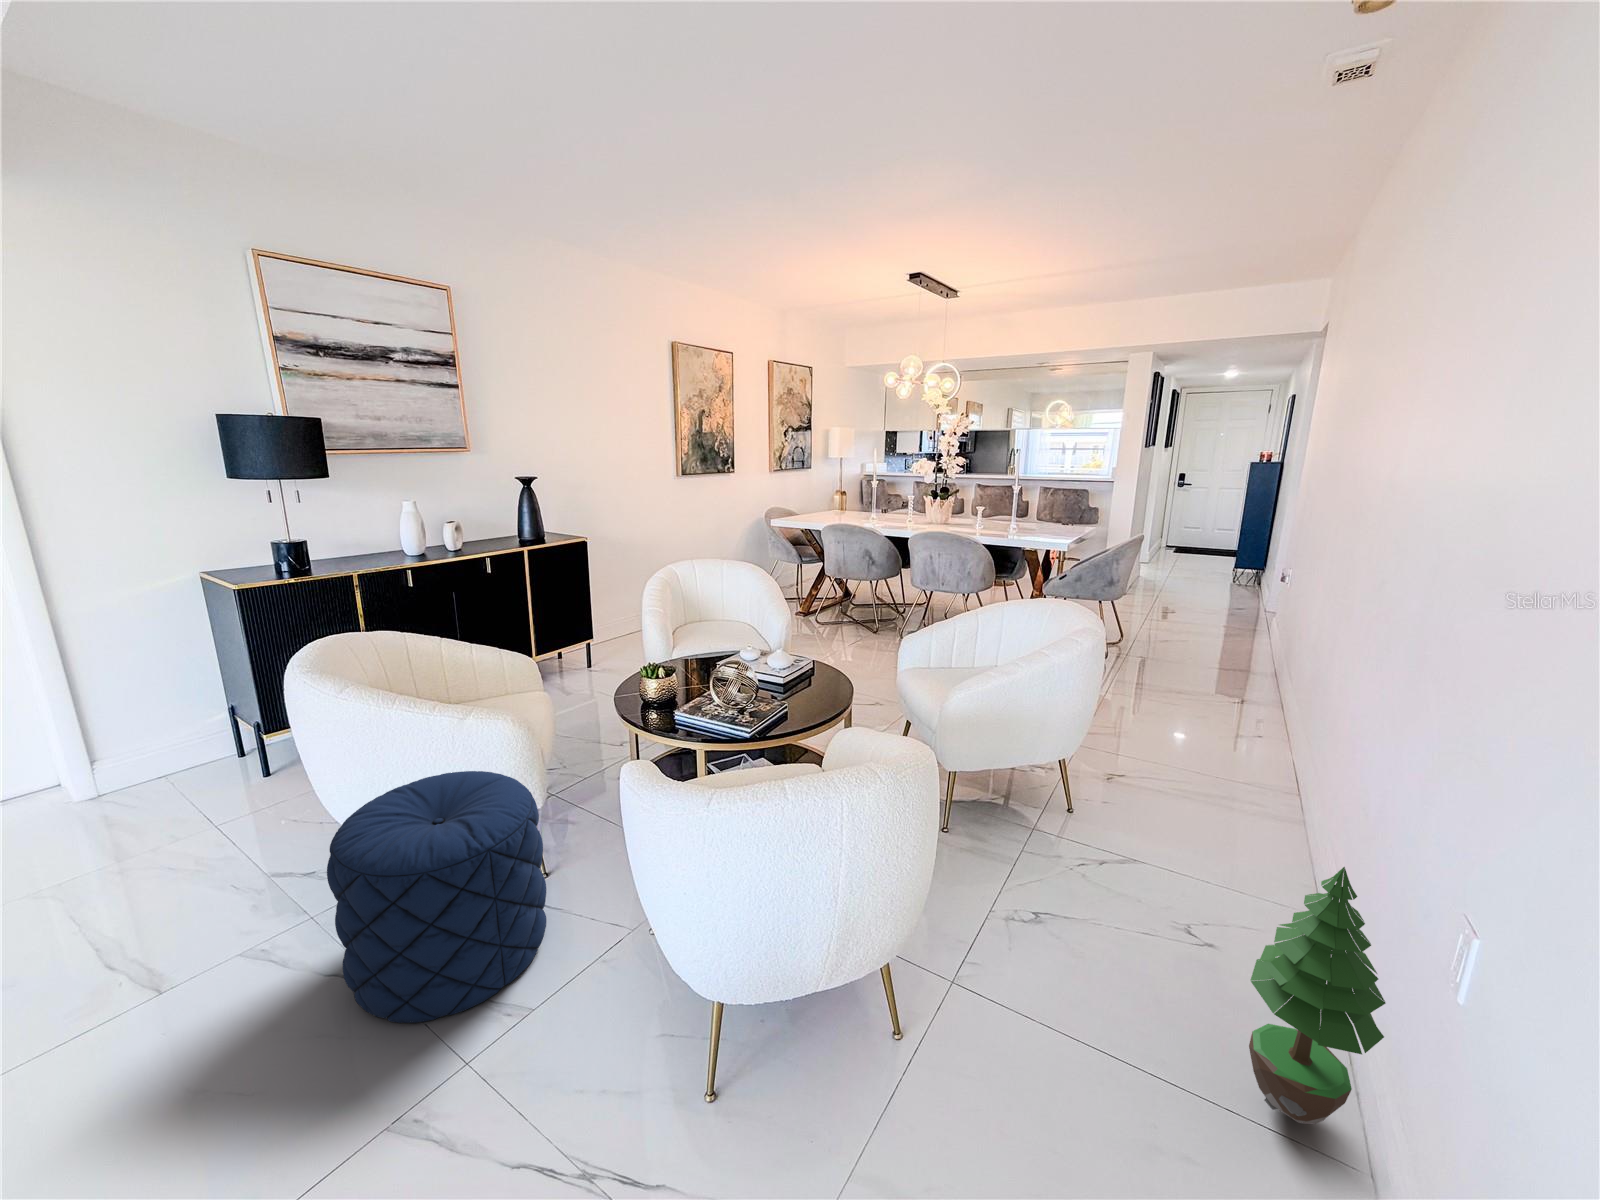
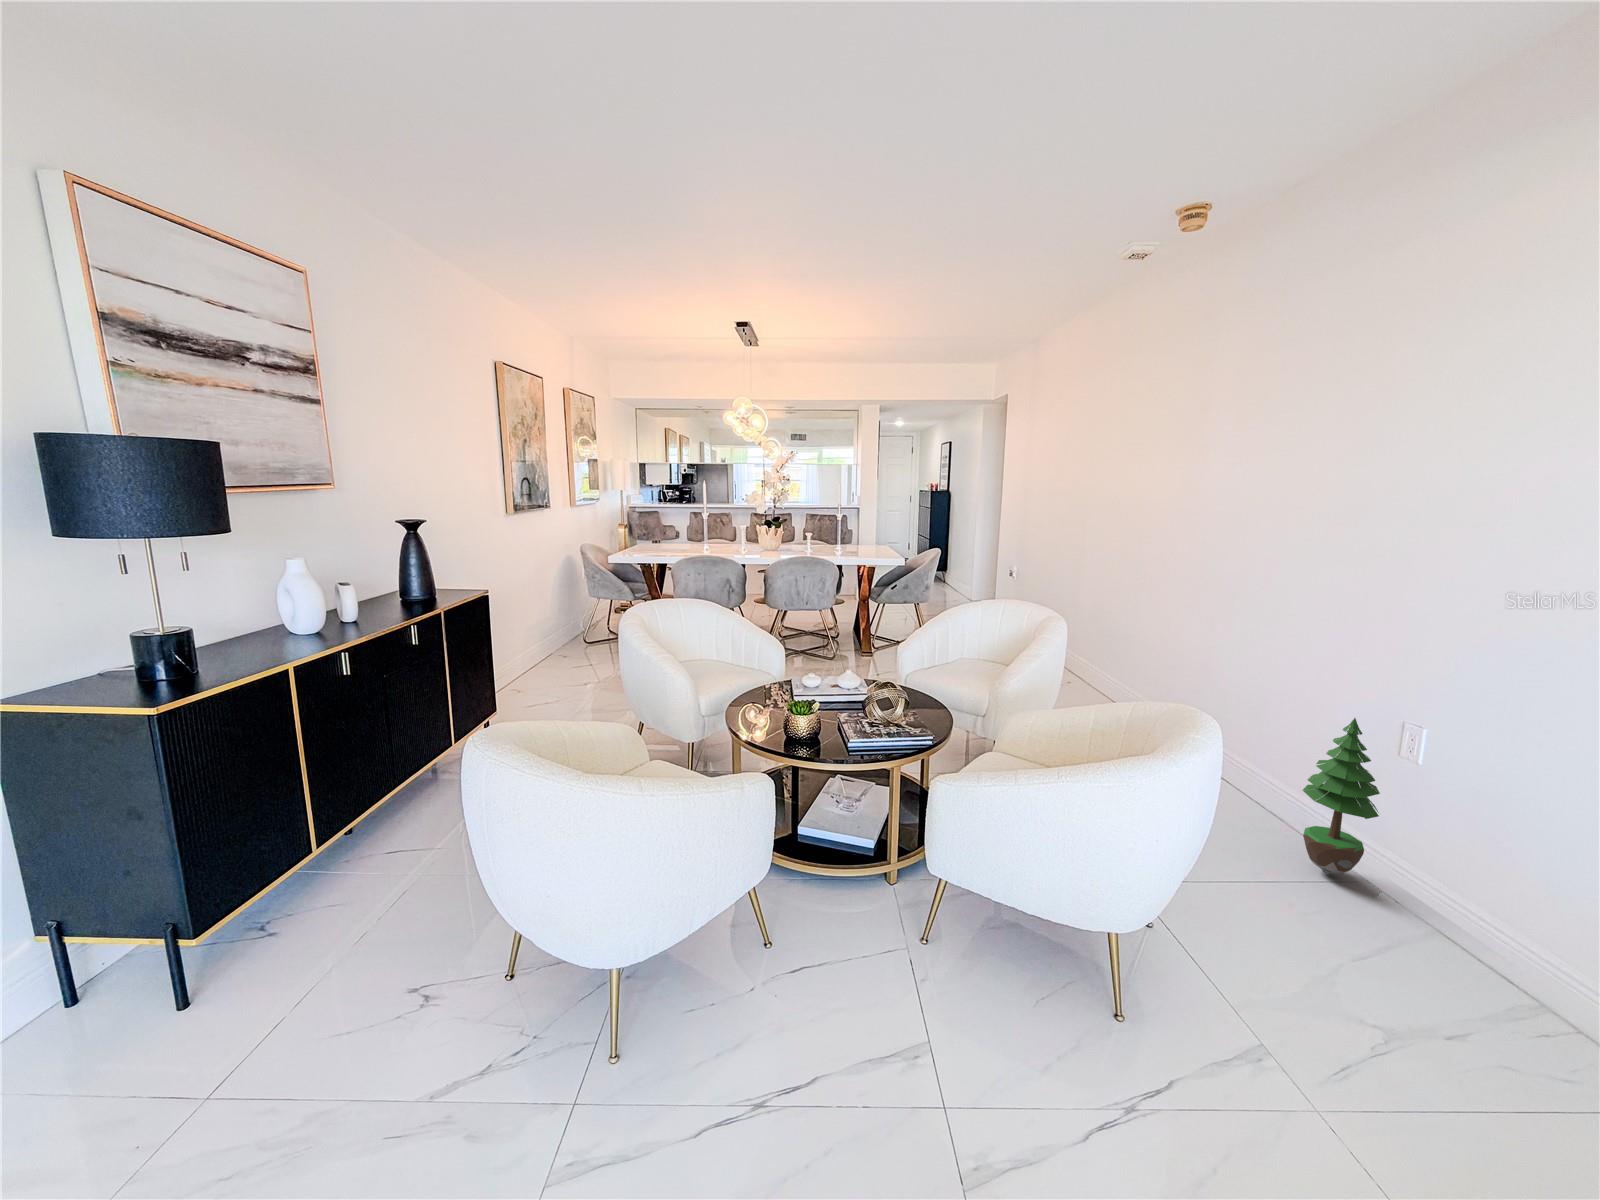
pouf: present [327,771,546,1023] -> none [691,836,891,1129]

